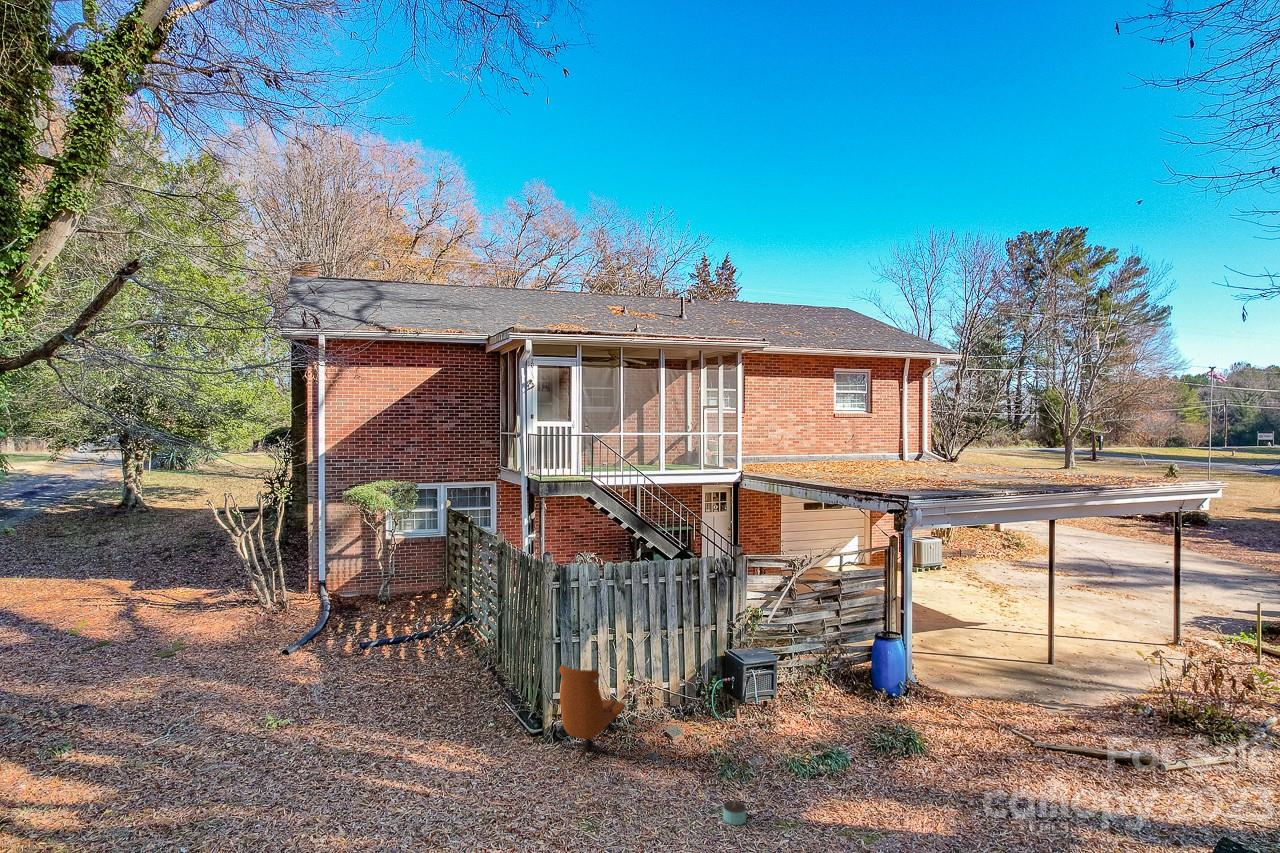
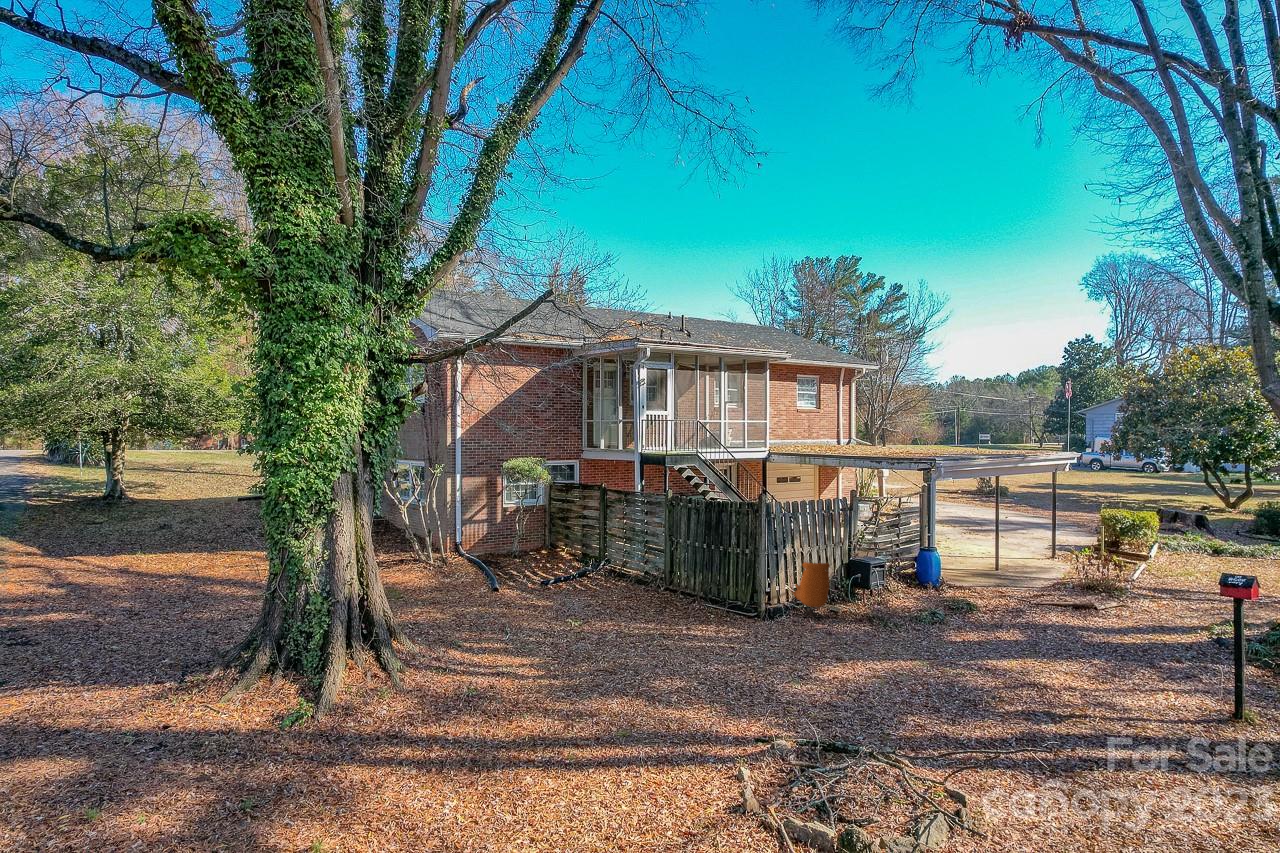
potted plant: present [721,740,761,825] -> none [920,592,945,637]

